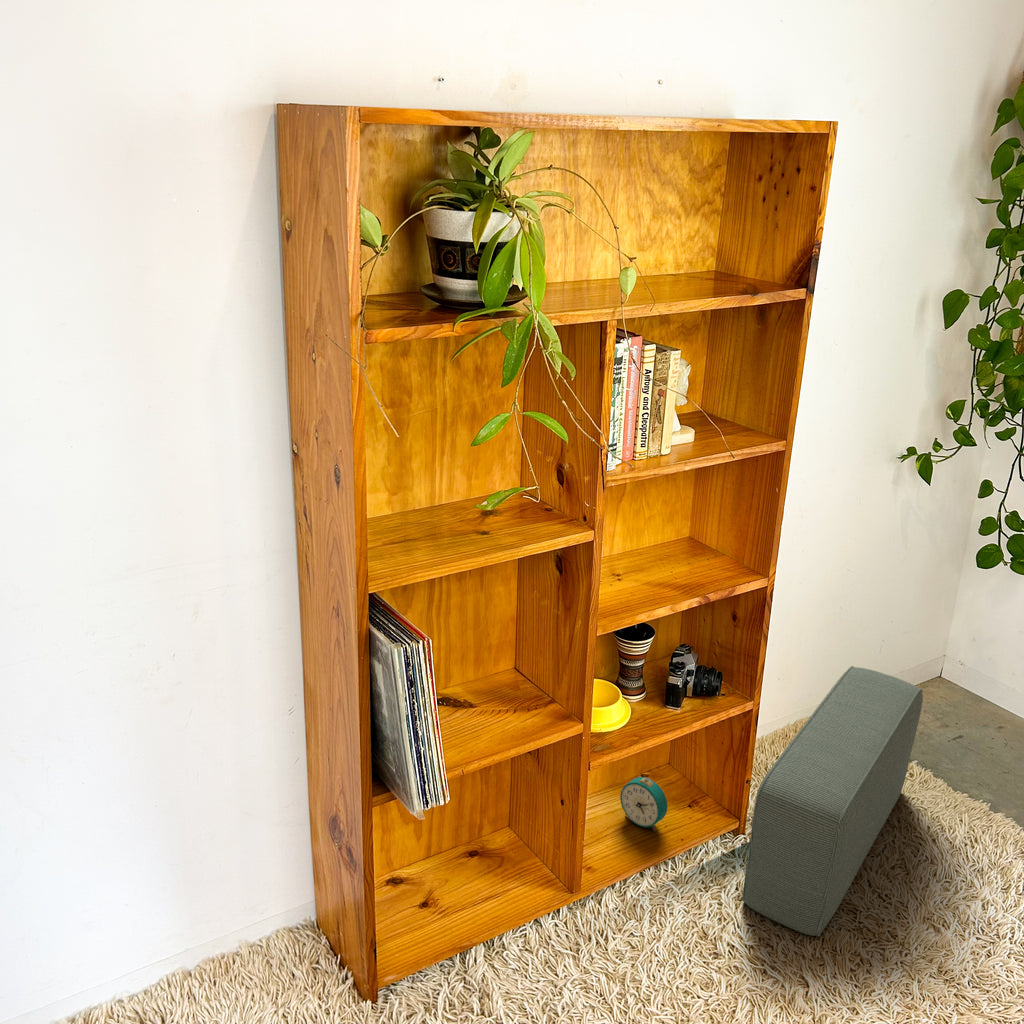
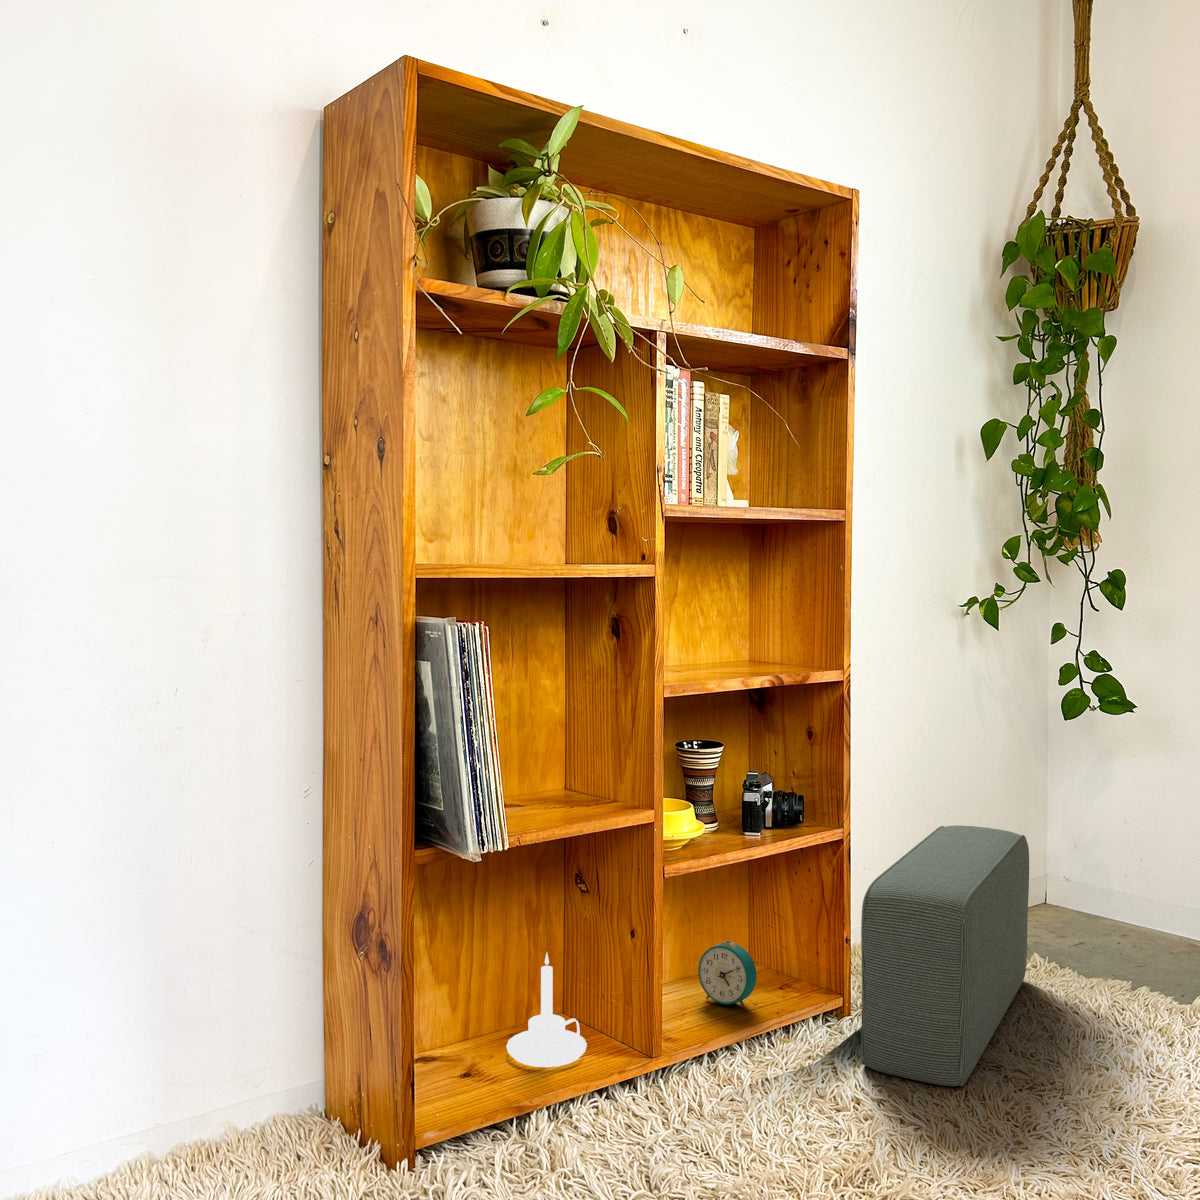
candle holder: none [457,814,521,900] -> present [506,953,587,1067]

